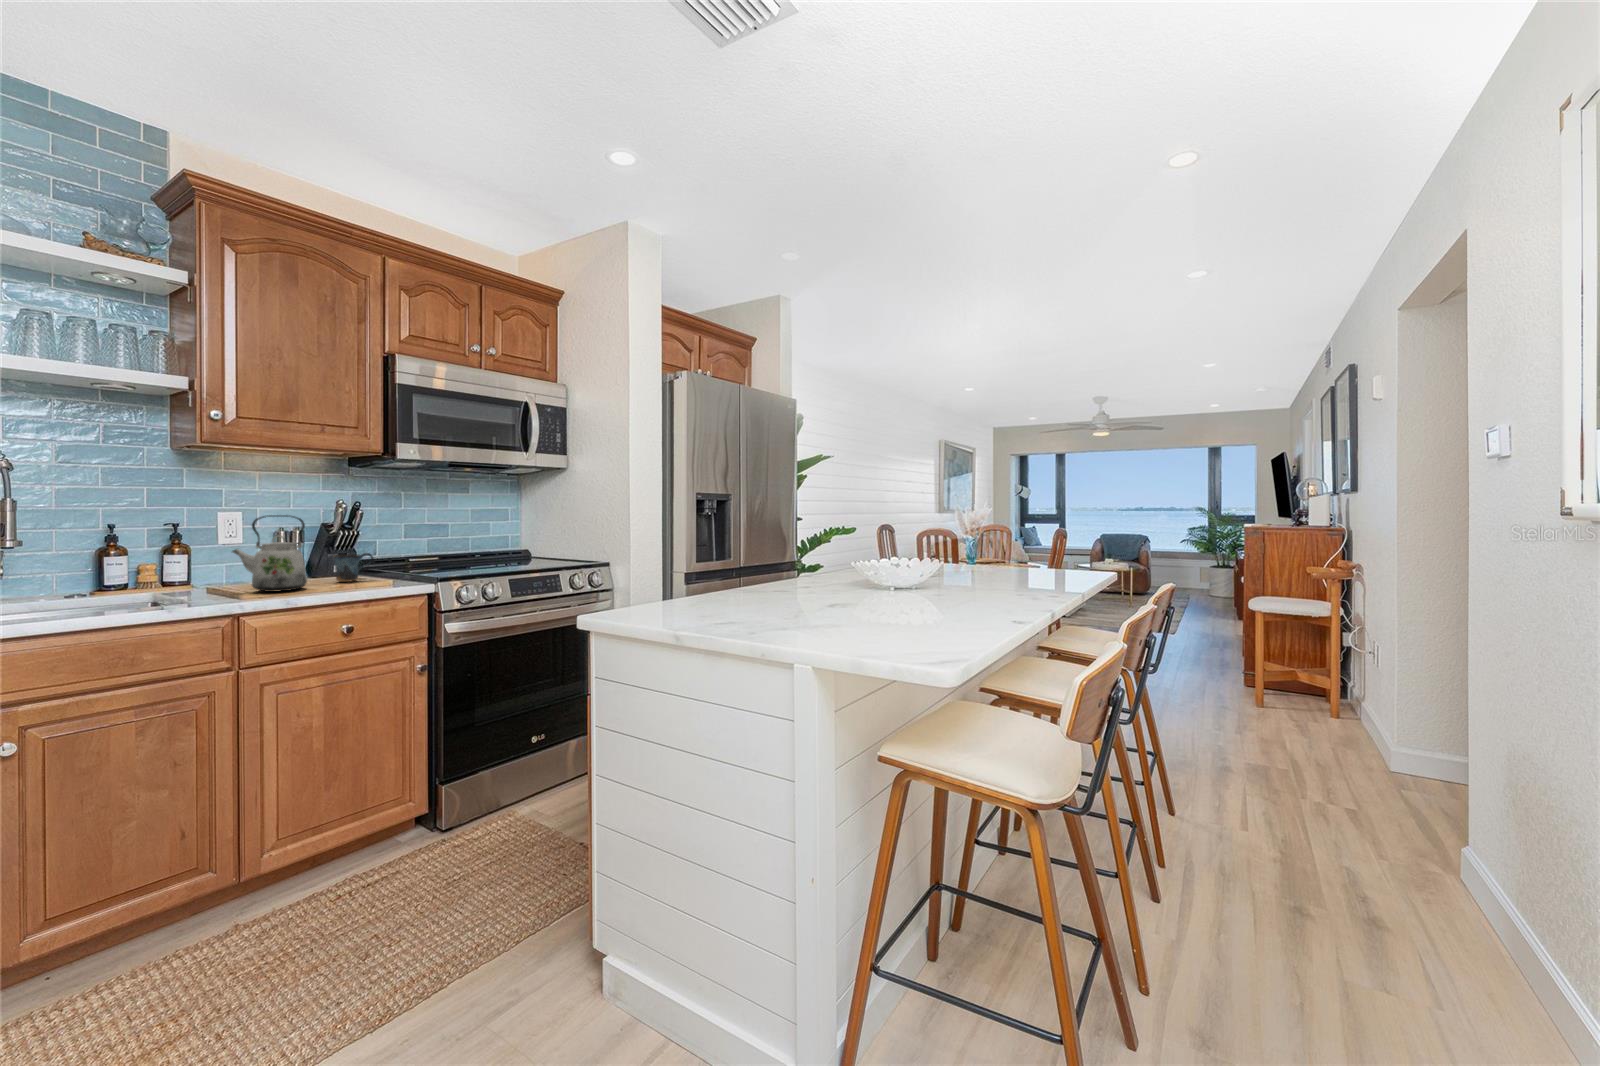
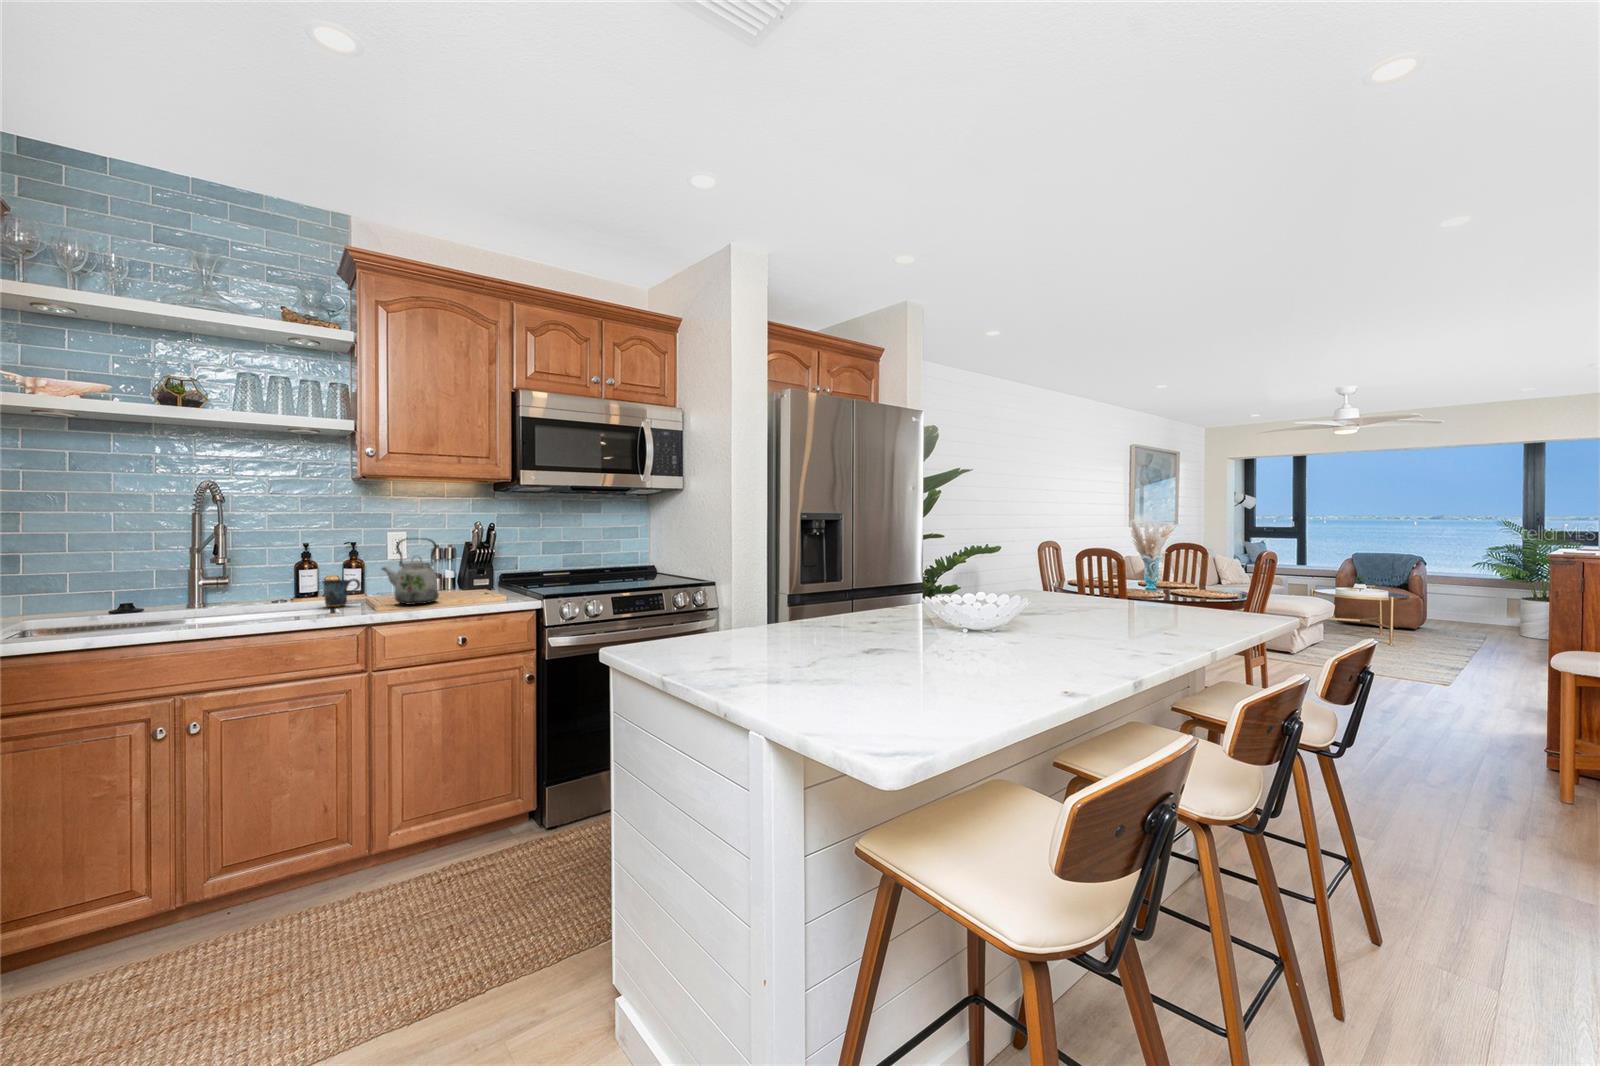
mug: present [334,553,373,582] -> present [323,579,360,607]

